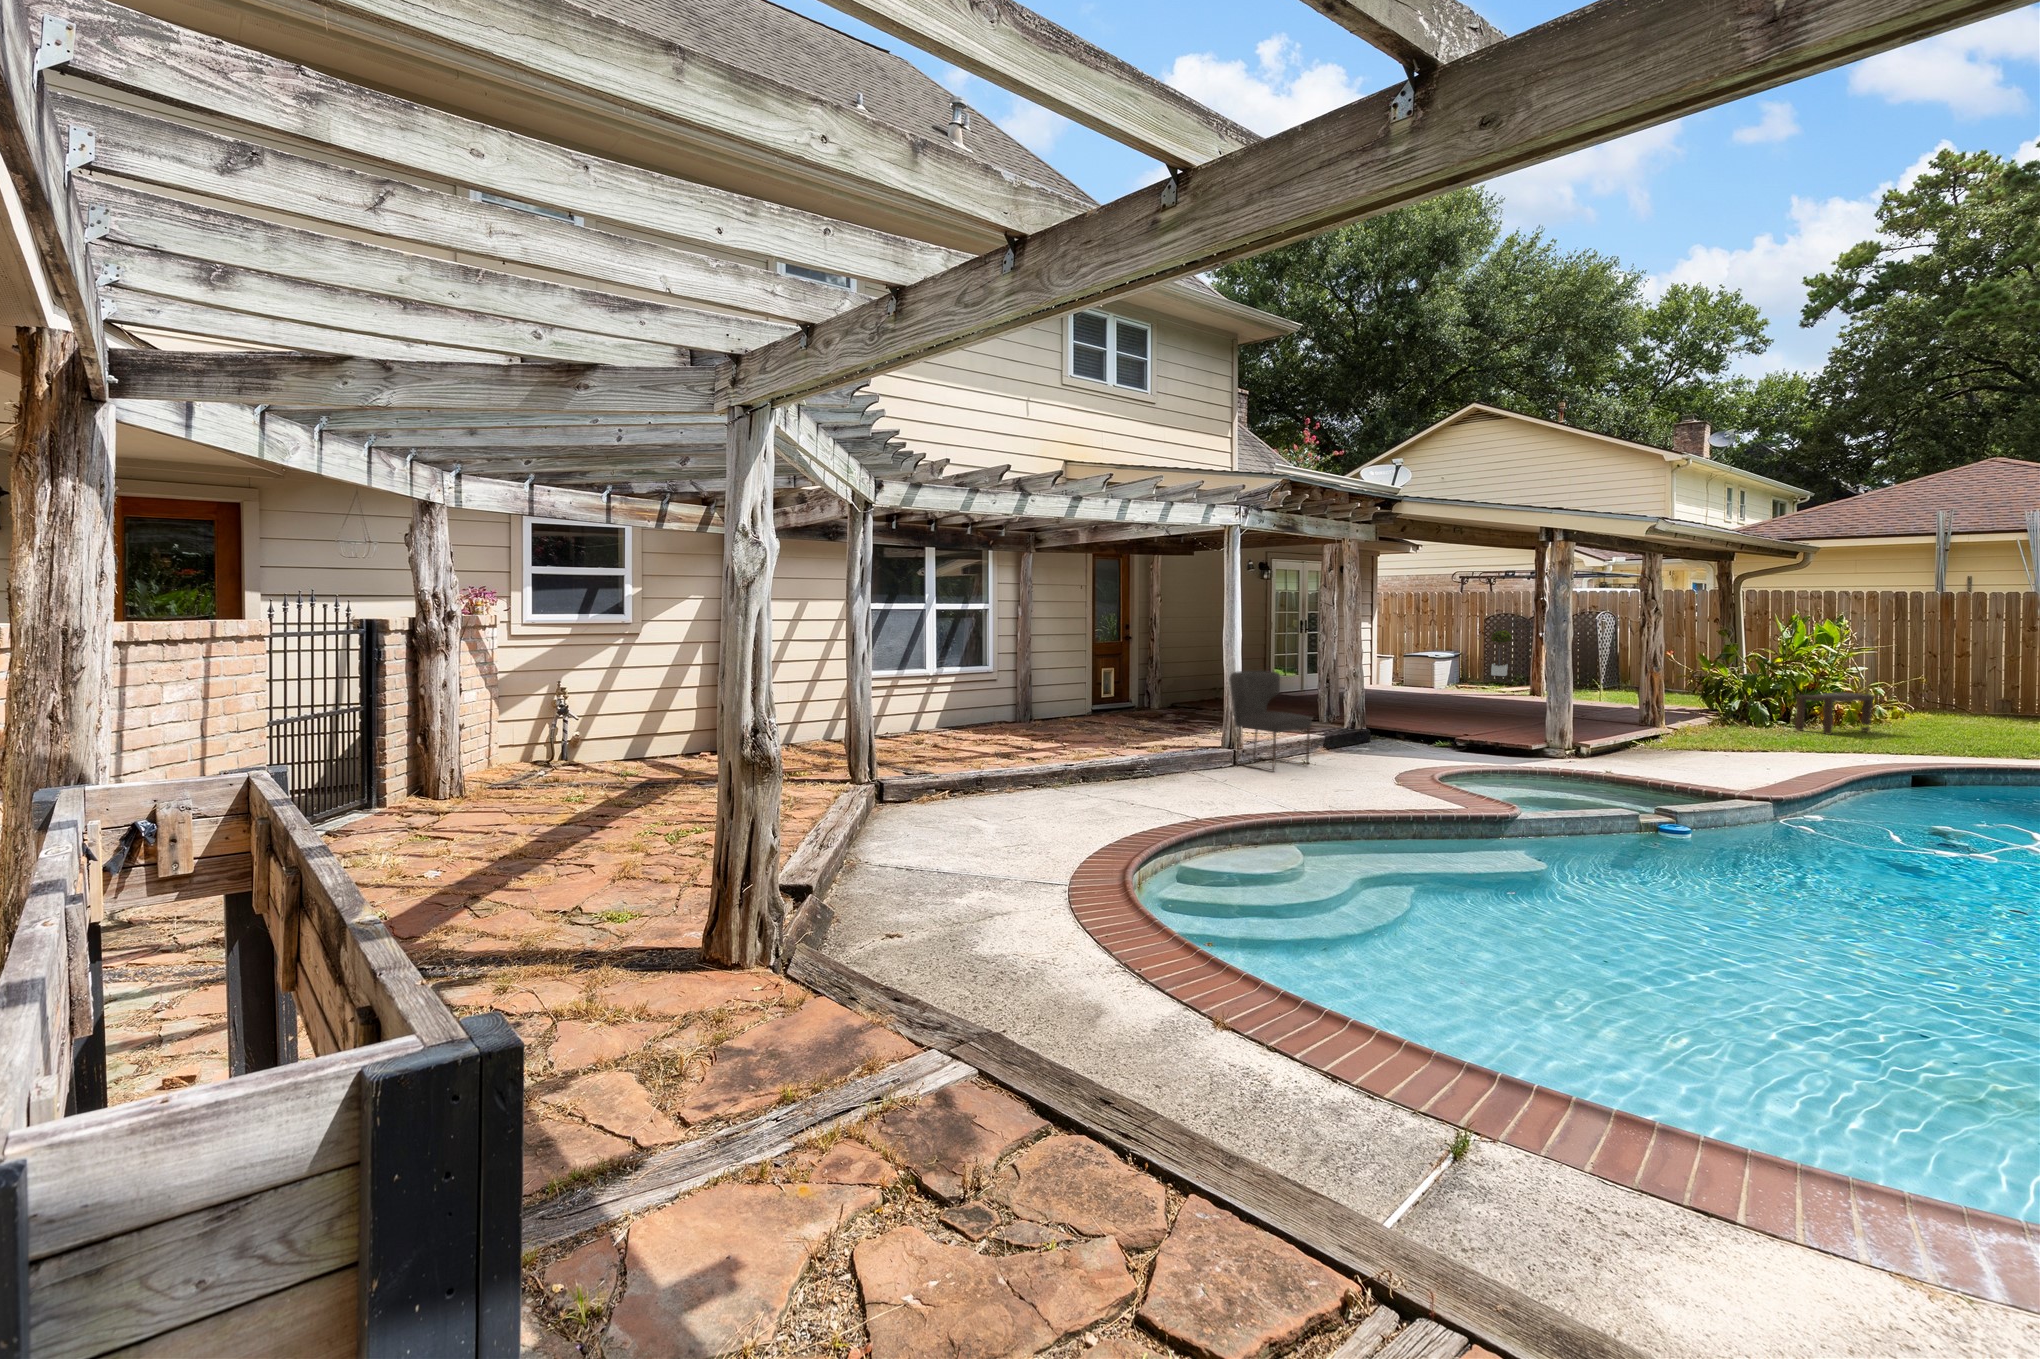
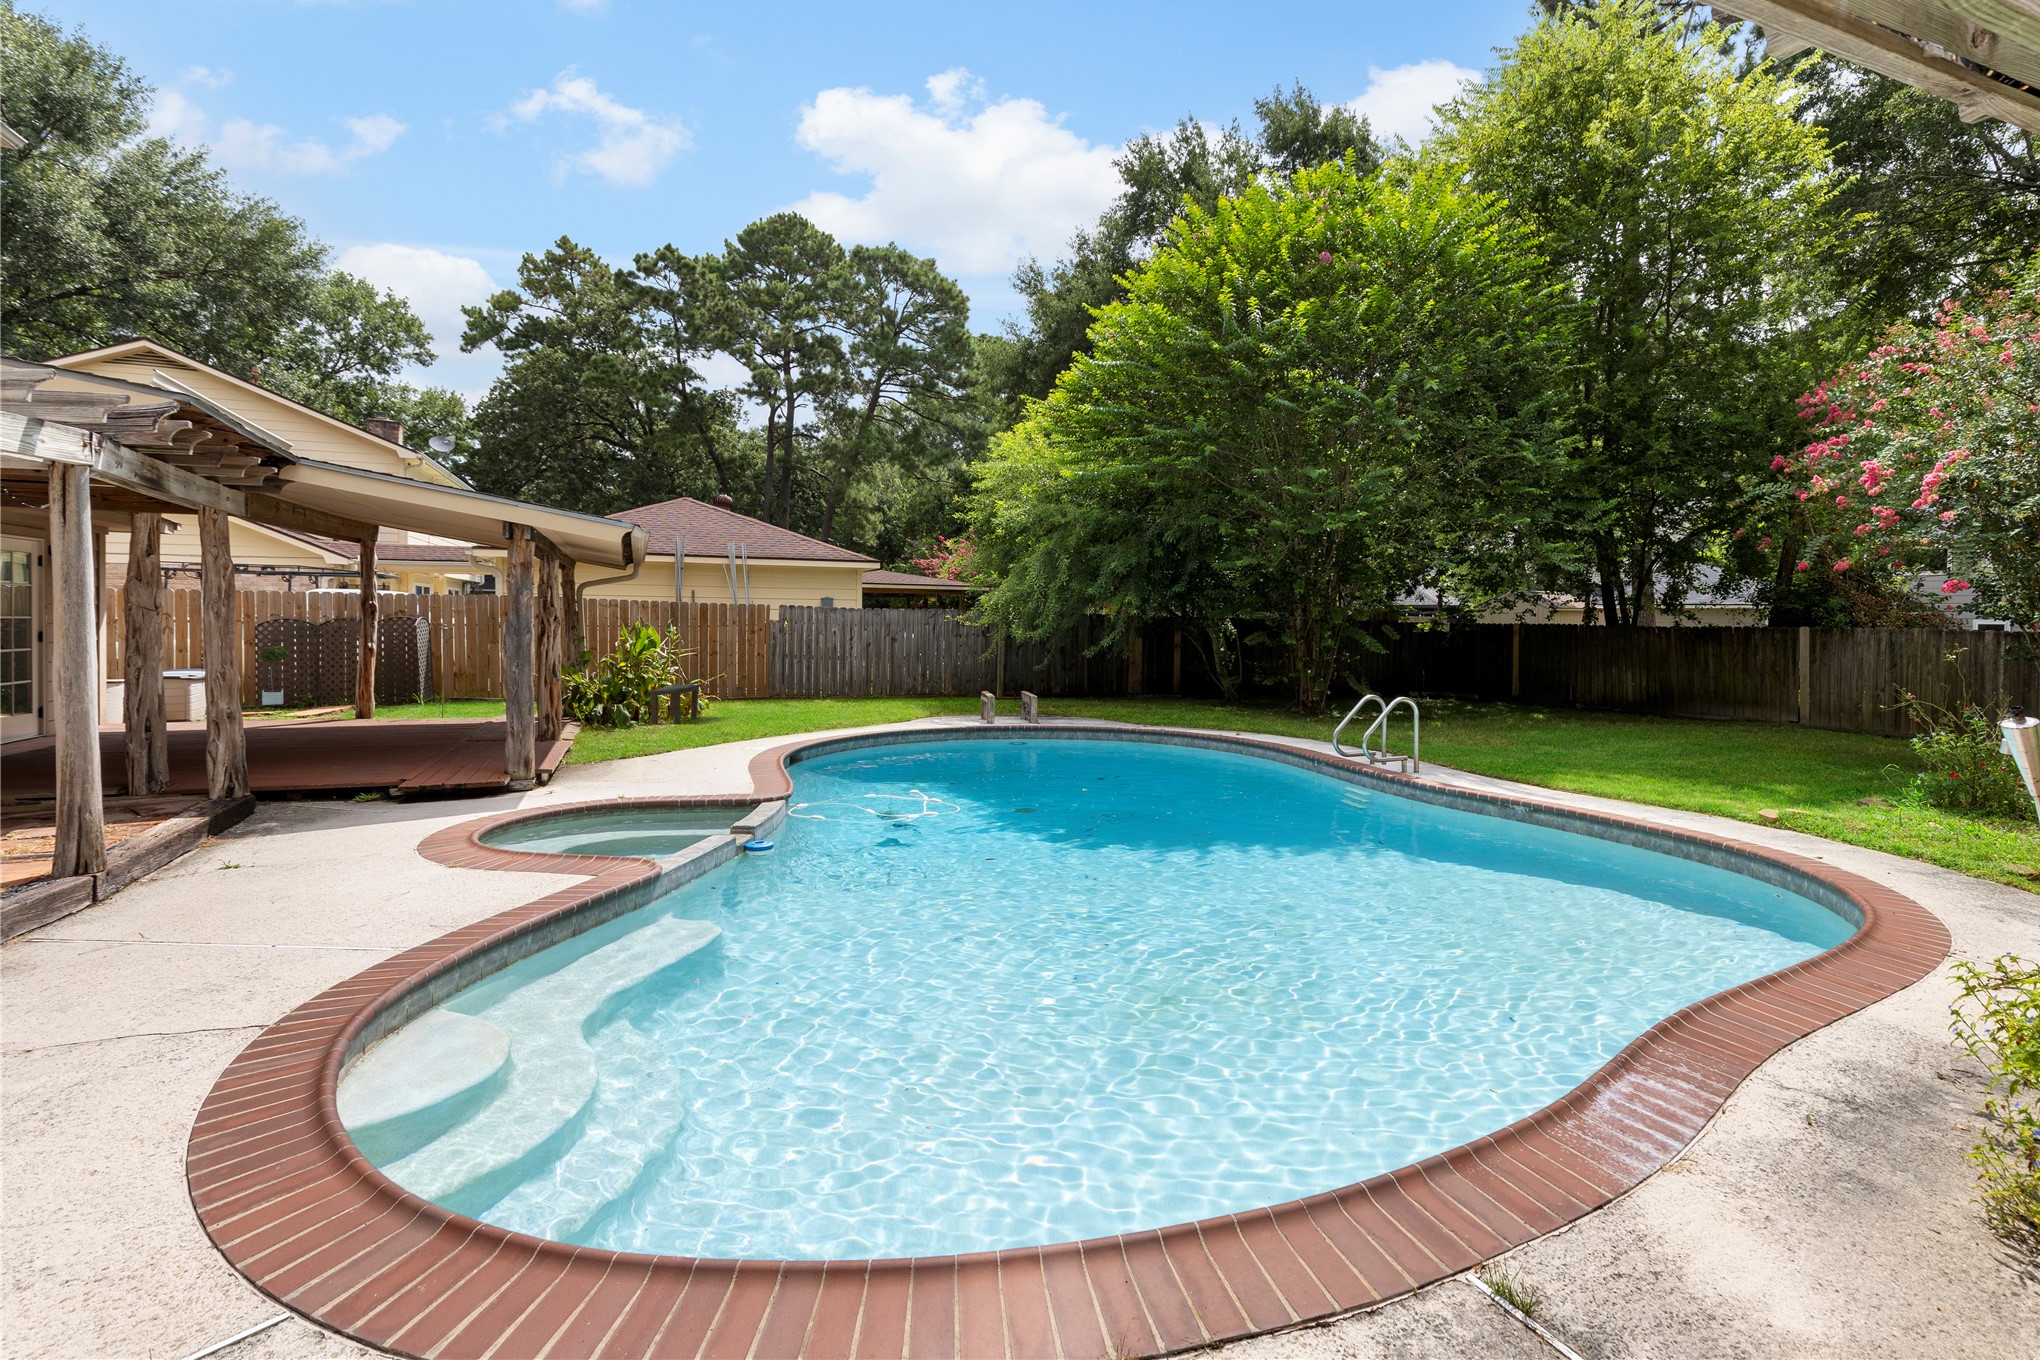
chair: present [1229,671,1312,771] -> none [96,727,275,906]

